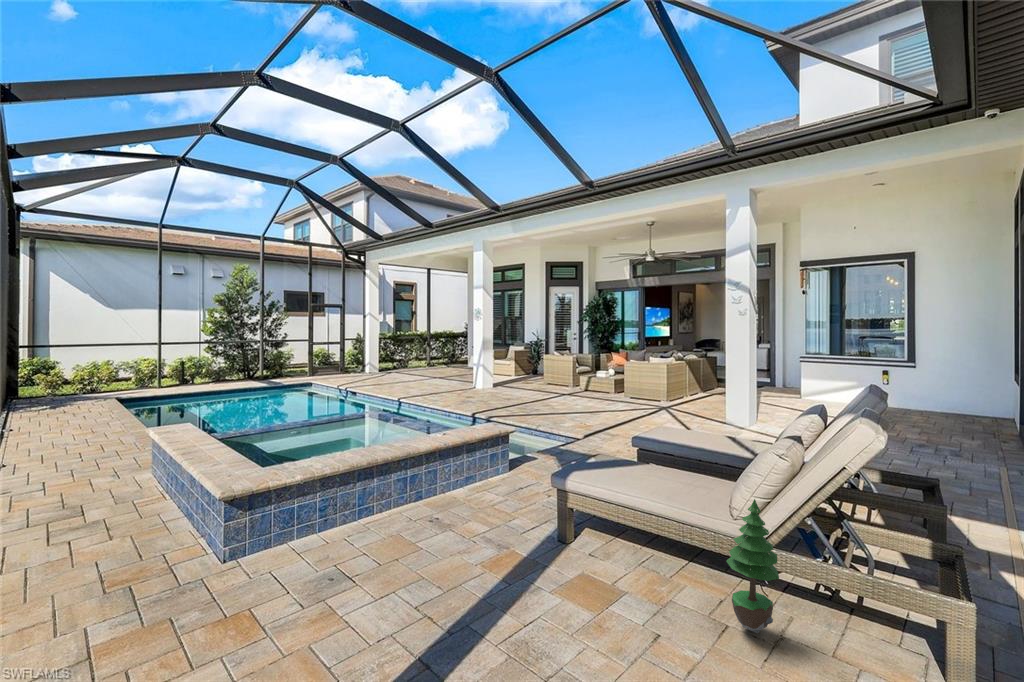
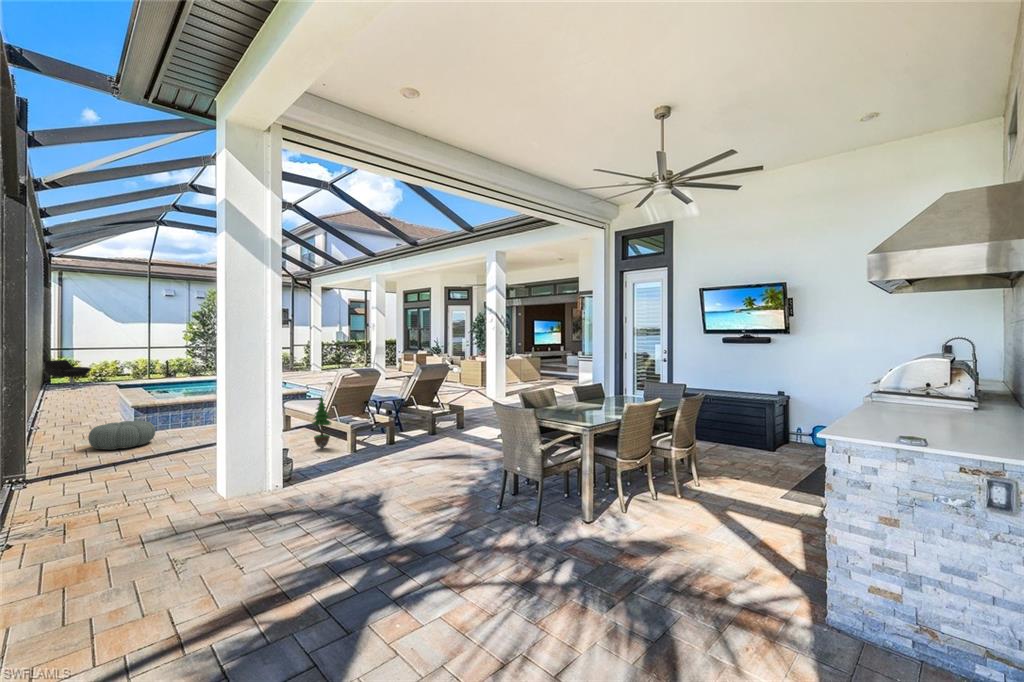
lounge chair: none [14,363,81,402] -> present [45,360,91,384]
pouf: none [153,540,300,642] -> present [88,420,155,450]

